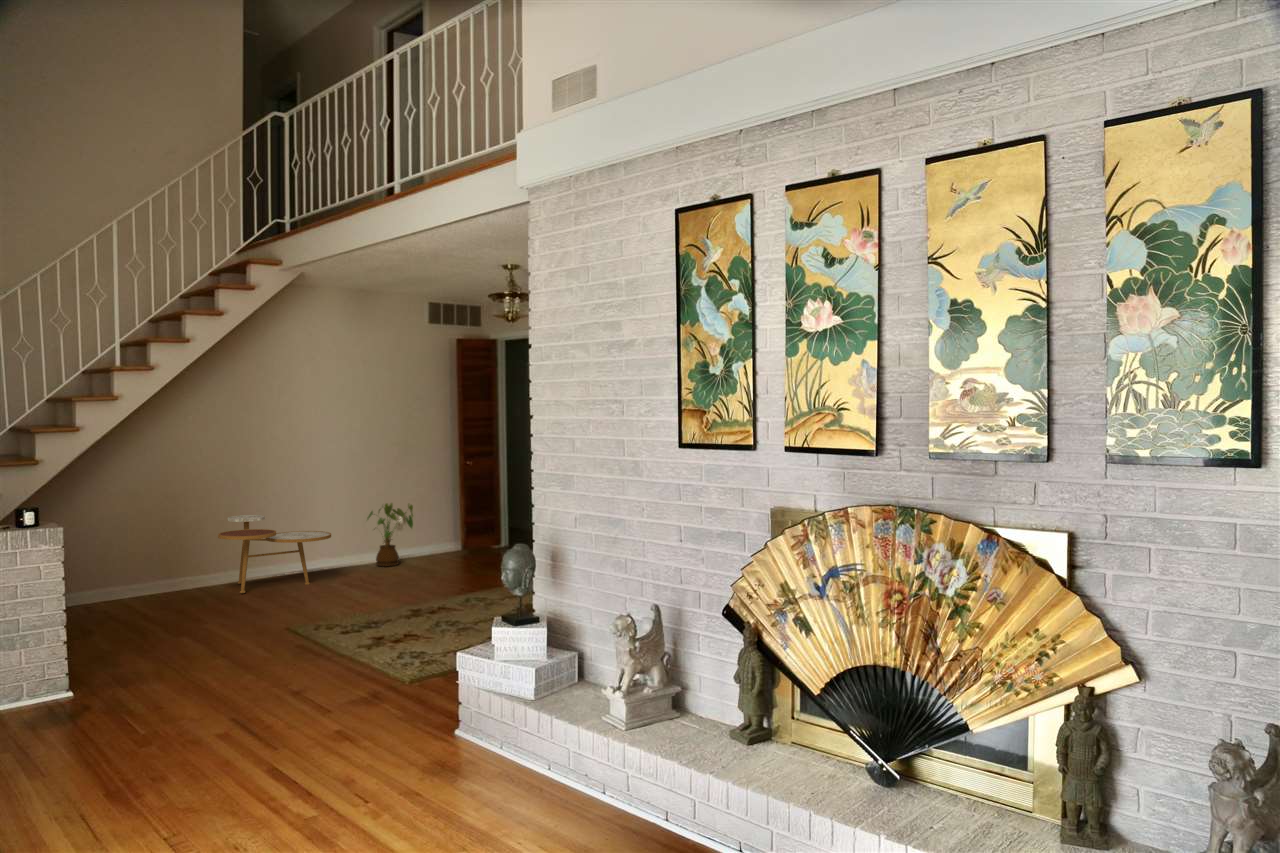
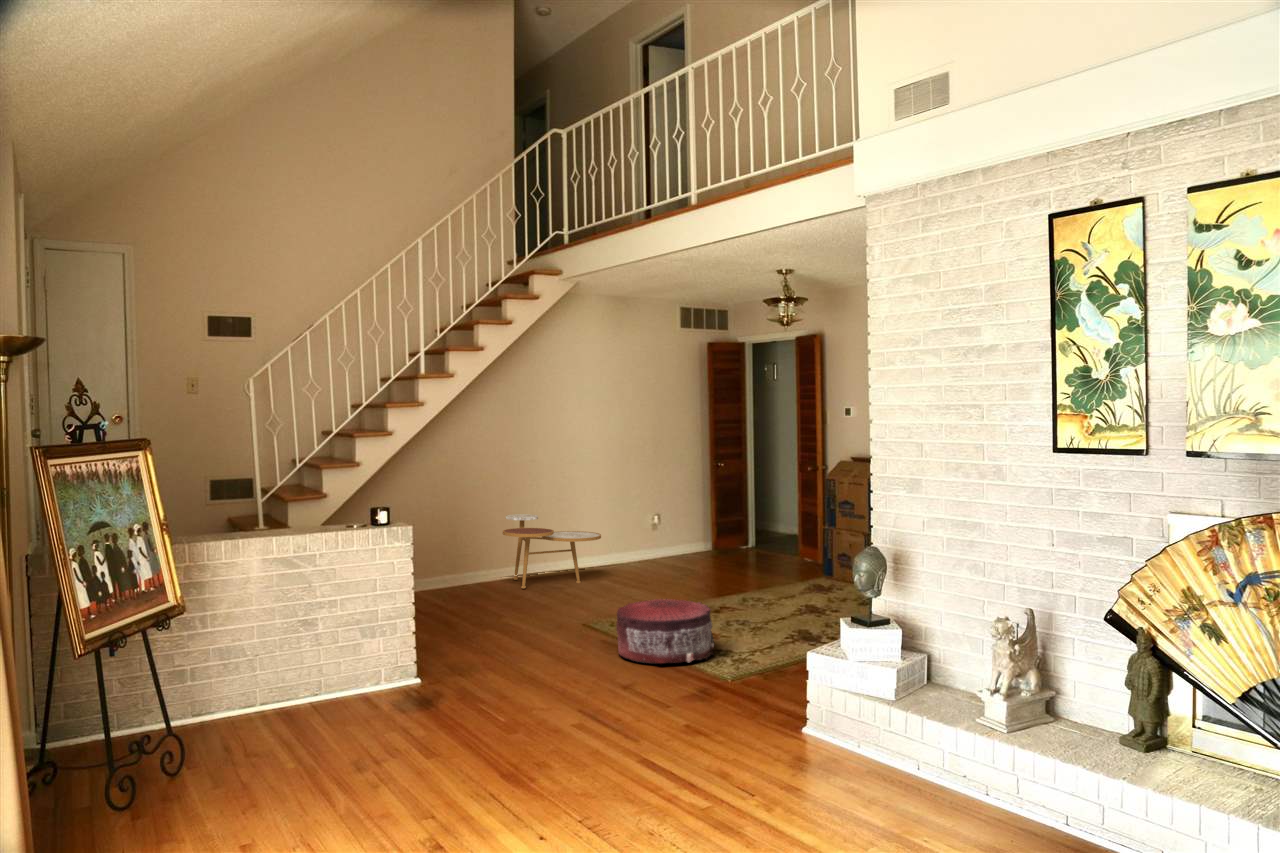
house plant: present [367,503,413,566] -> none [626,506,672,569]
pouf: none [300,600,405,671] -> present [616,599,714,664]

